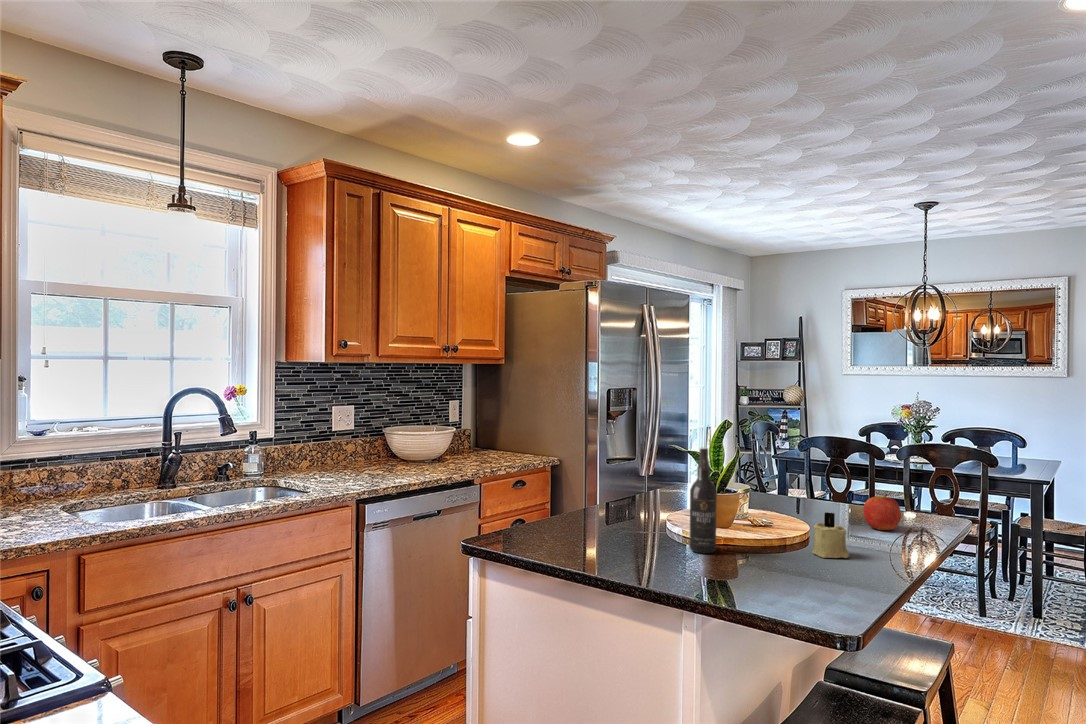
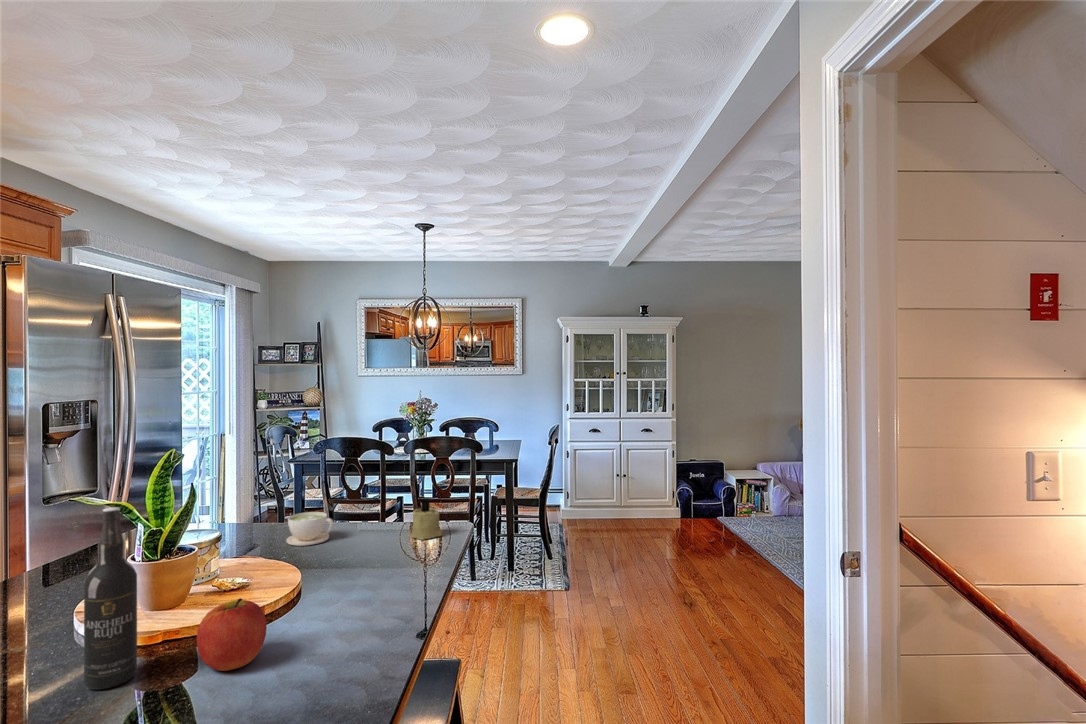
coffee cup: none [791,486,831,511] -> present [287,512,333,546]
apple: present [864,494,901,530] -> present [197,598,266,671]
candle: present [812,512,849,558] -> present [412,499,442,540]

